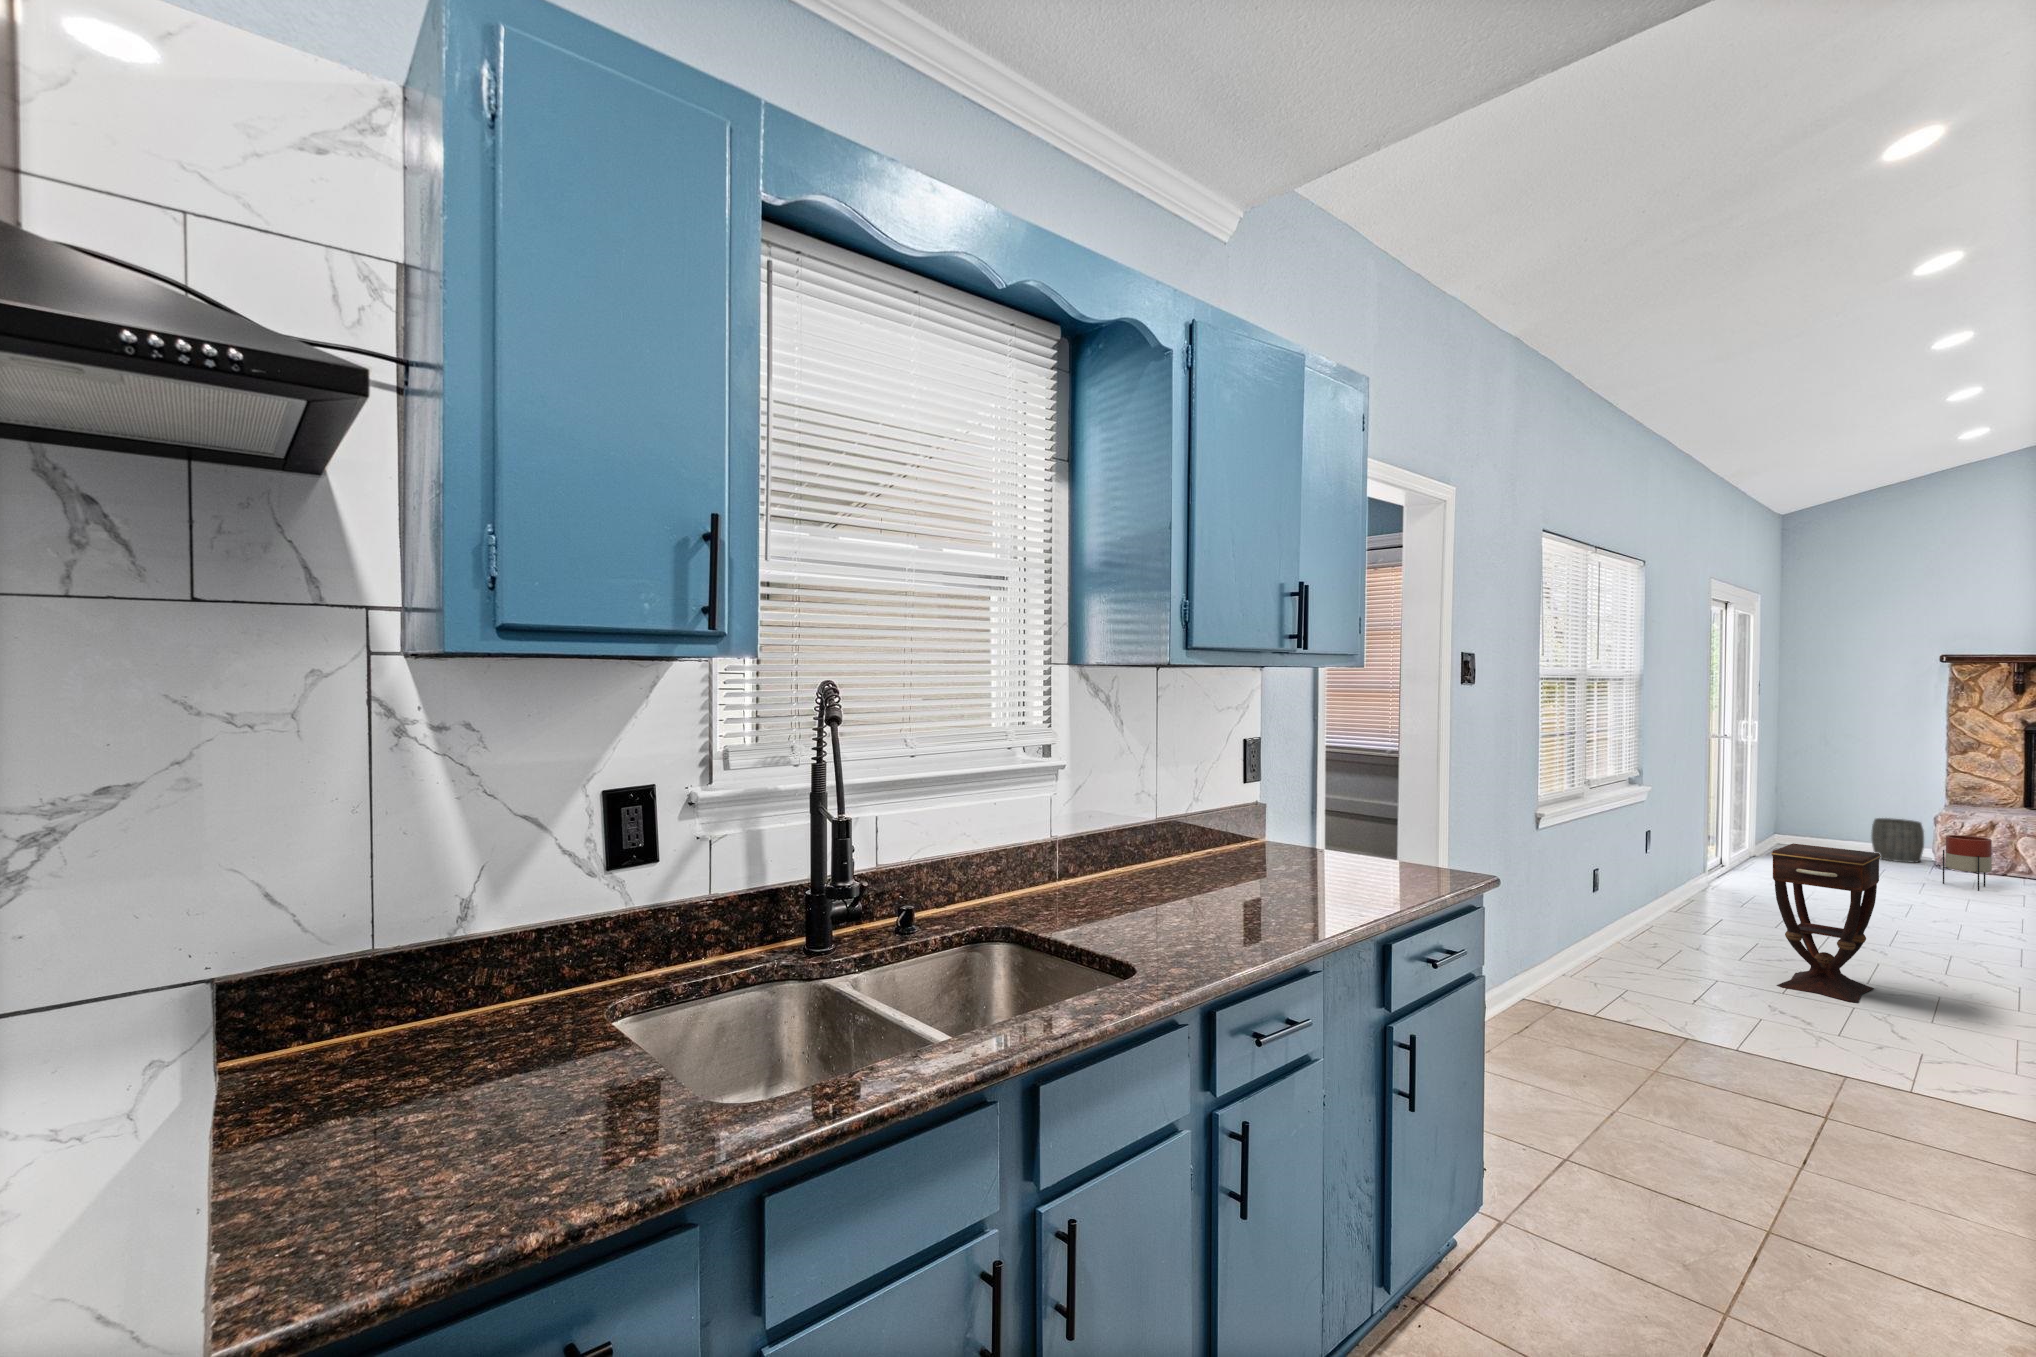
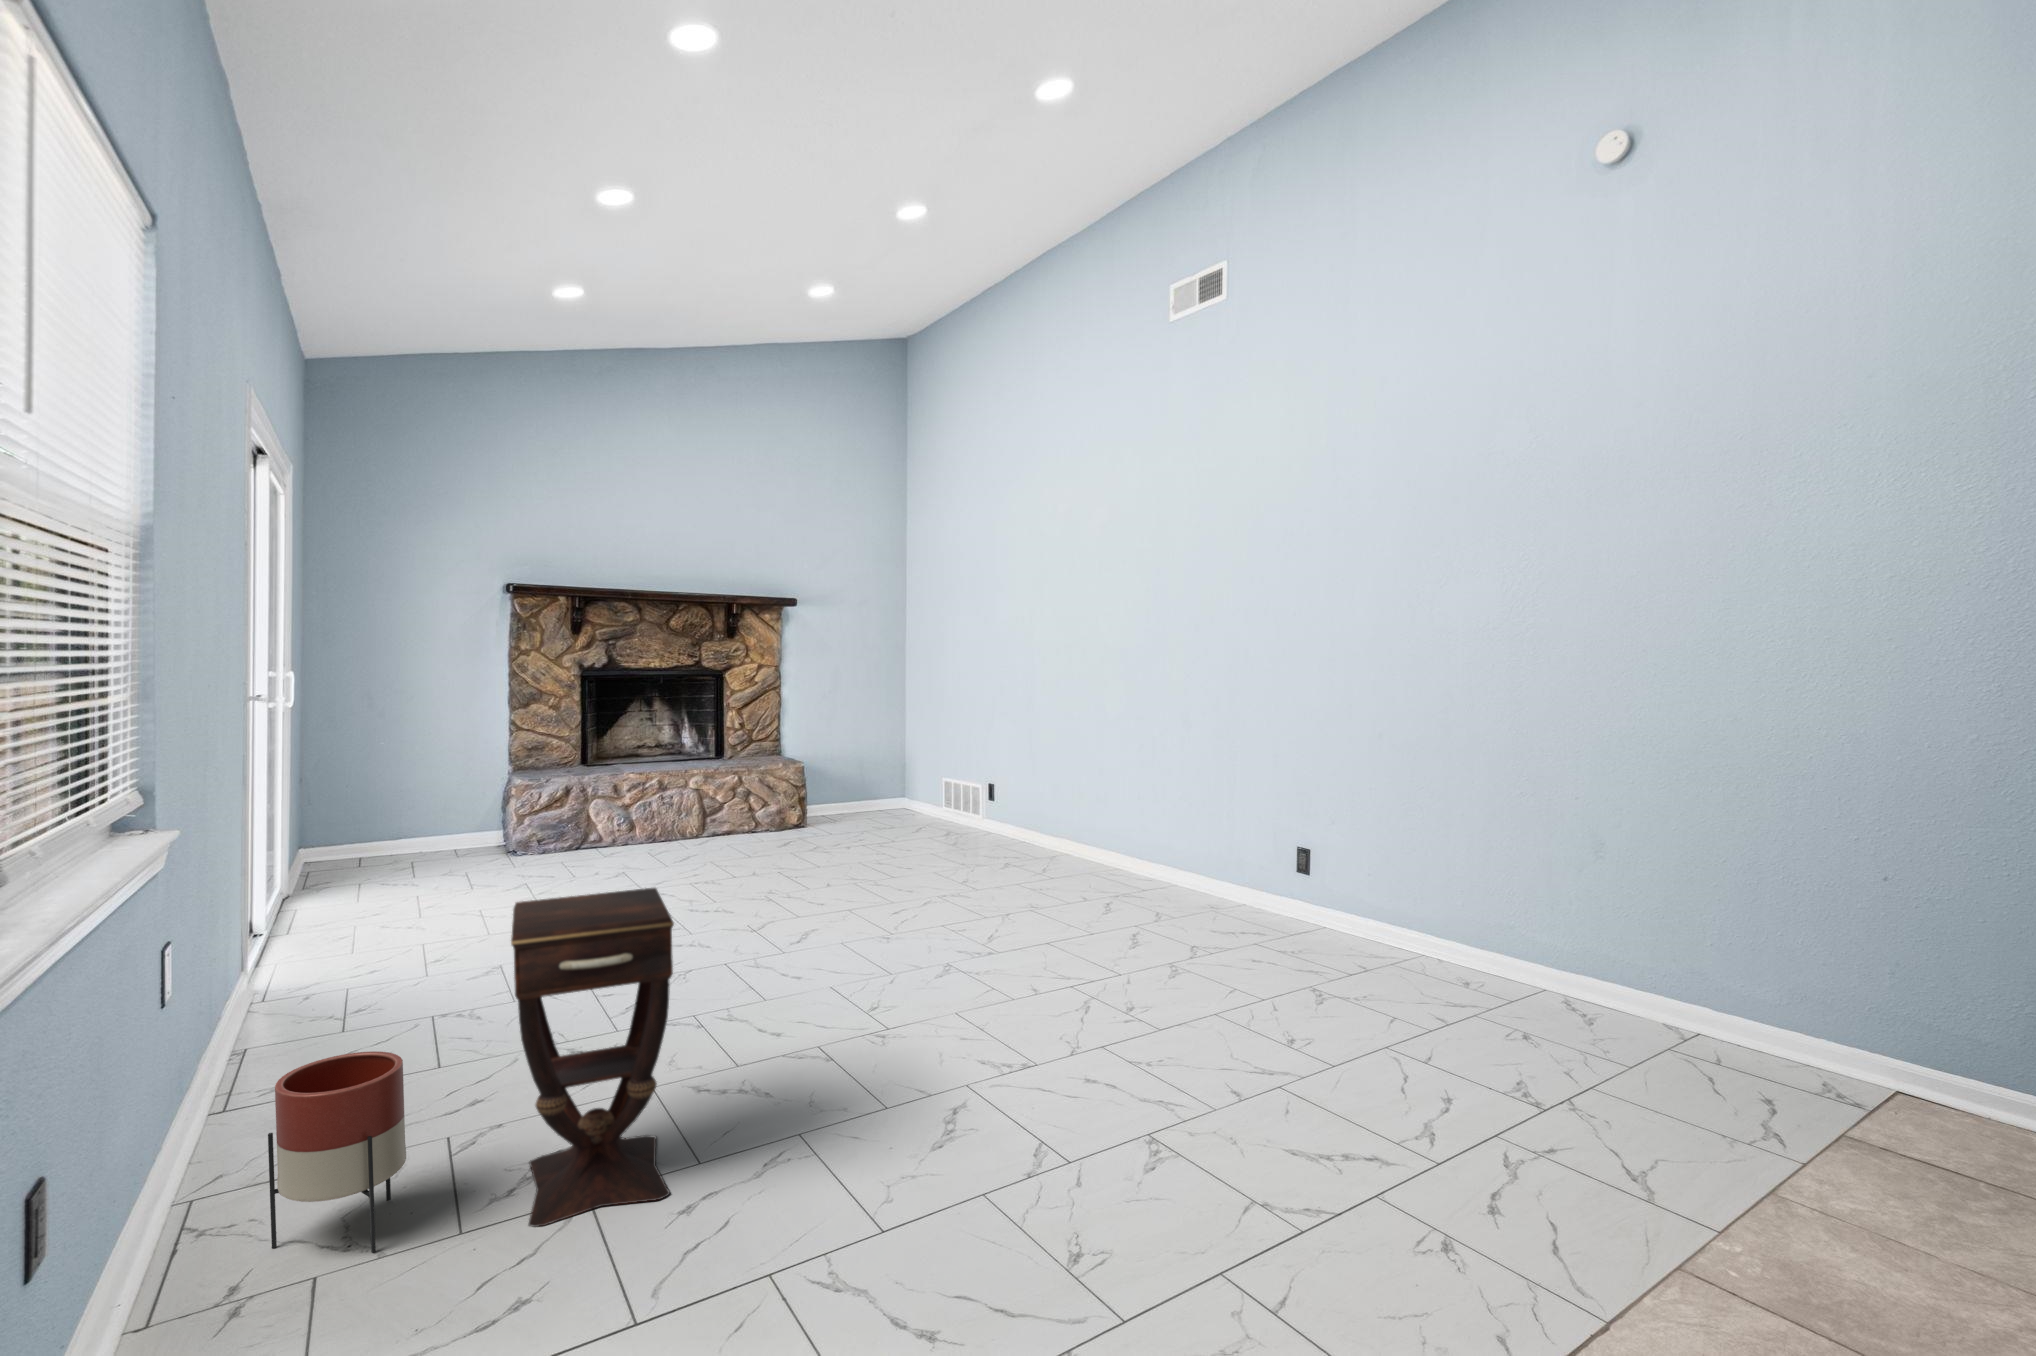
woven basket: present [1871,818,1924,863] -> none [436,798,493,857]
planter: present [1943,835,1992,891] -> present [268,1051,406,1252]

